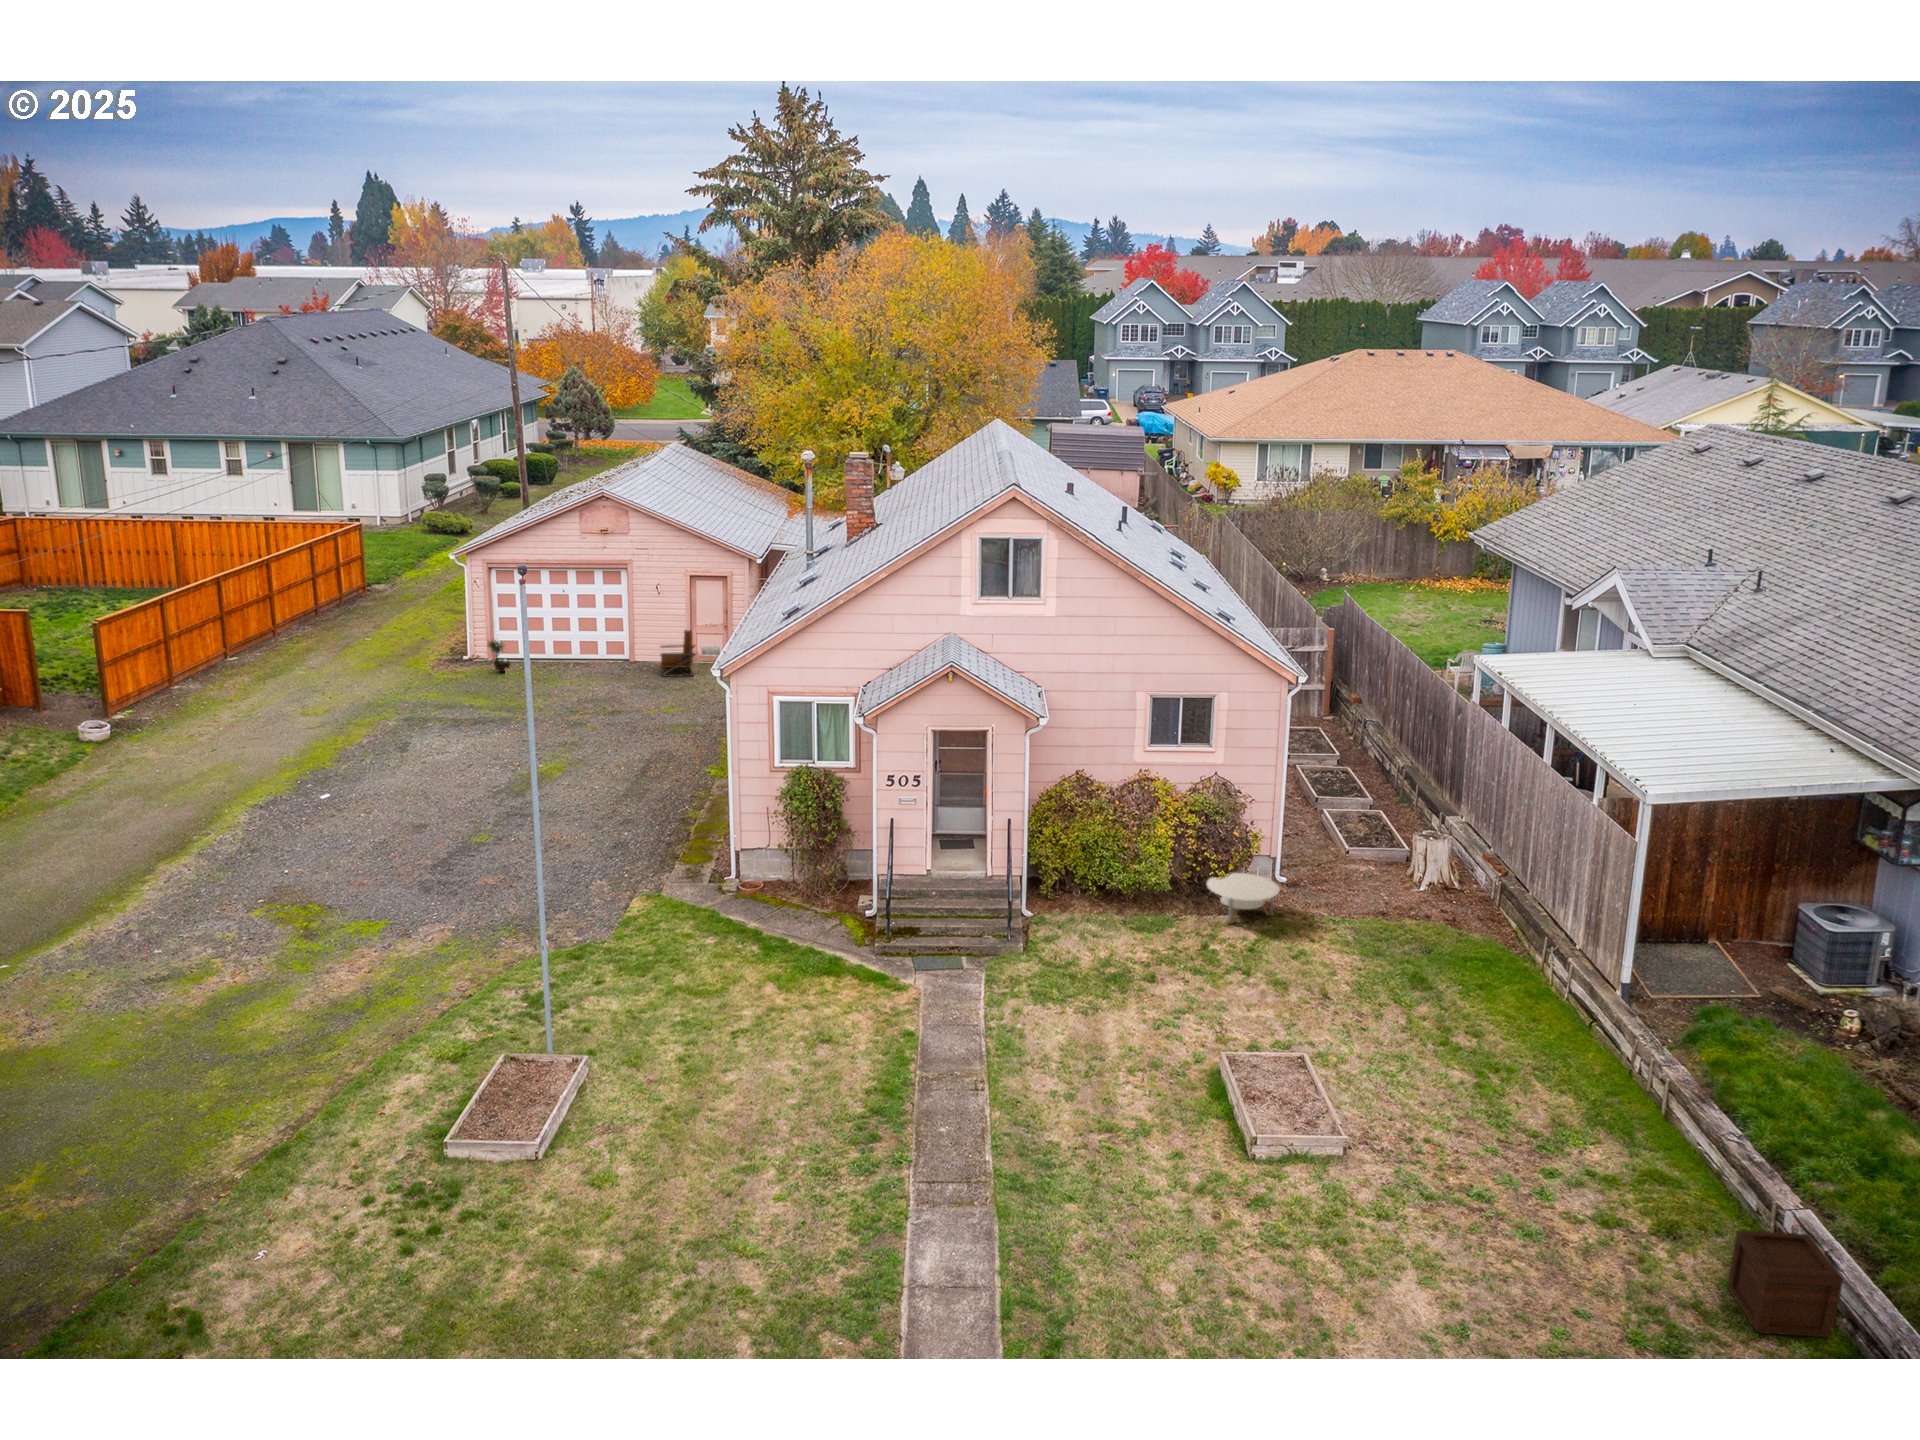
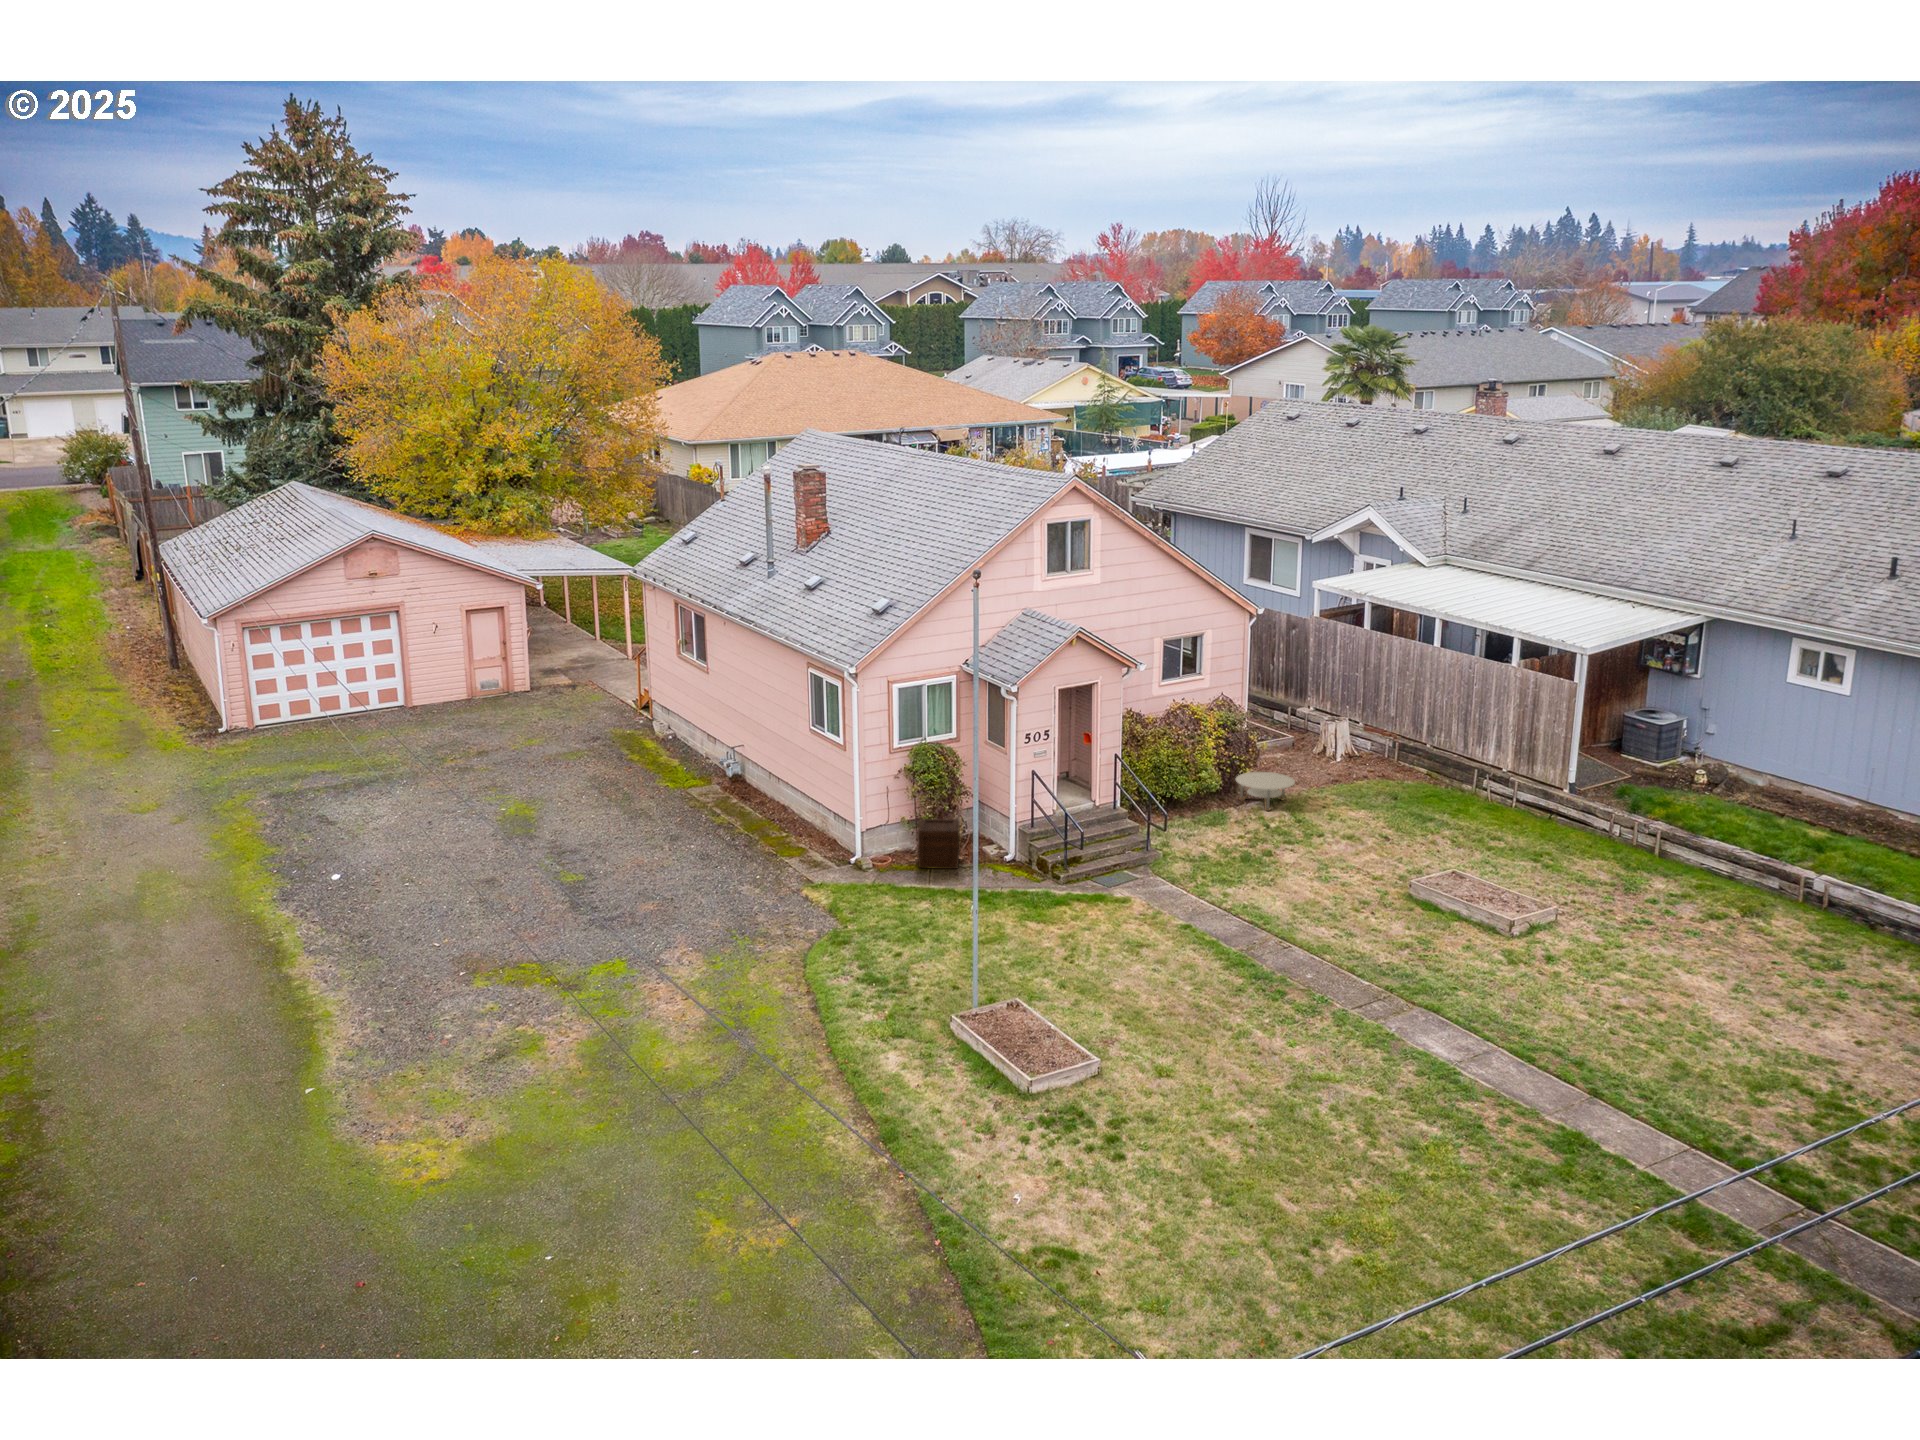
lounge chair: present [660,630,696,677] -> none [441,667,497,720]
potted tree: present [489,640,511,672] -> none [251,702,282,742]
wooden crate: present [1727,1230,1843,1337] -> present [918,819,960,869]

